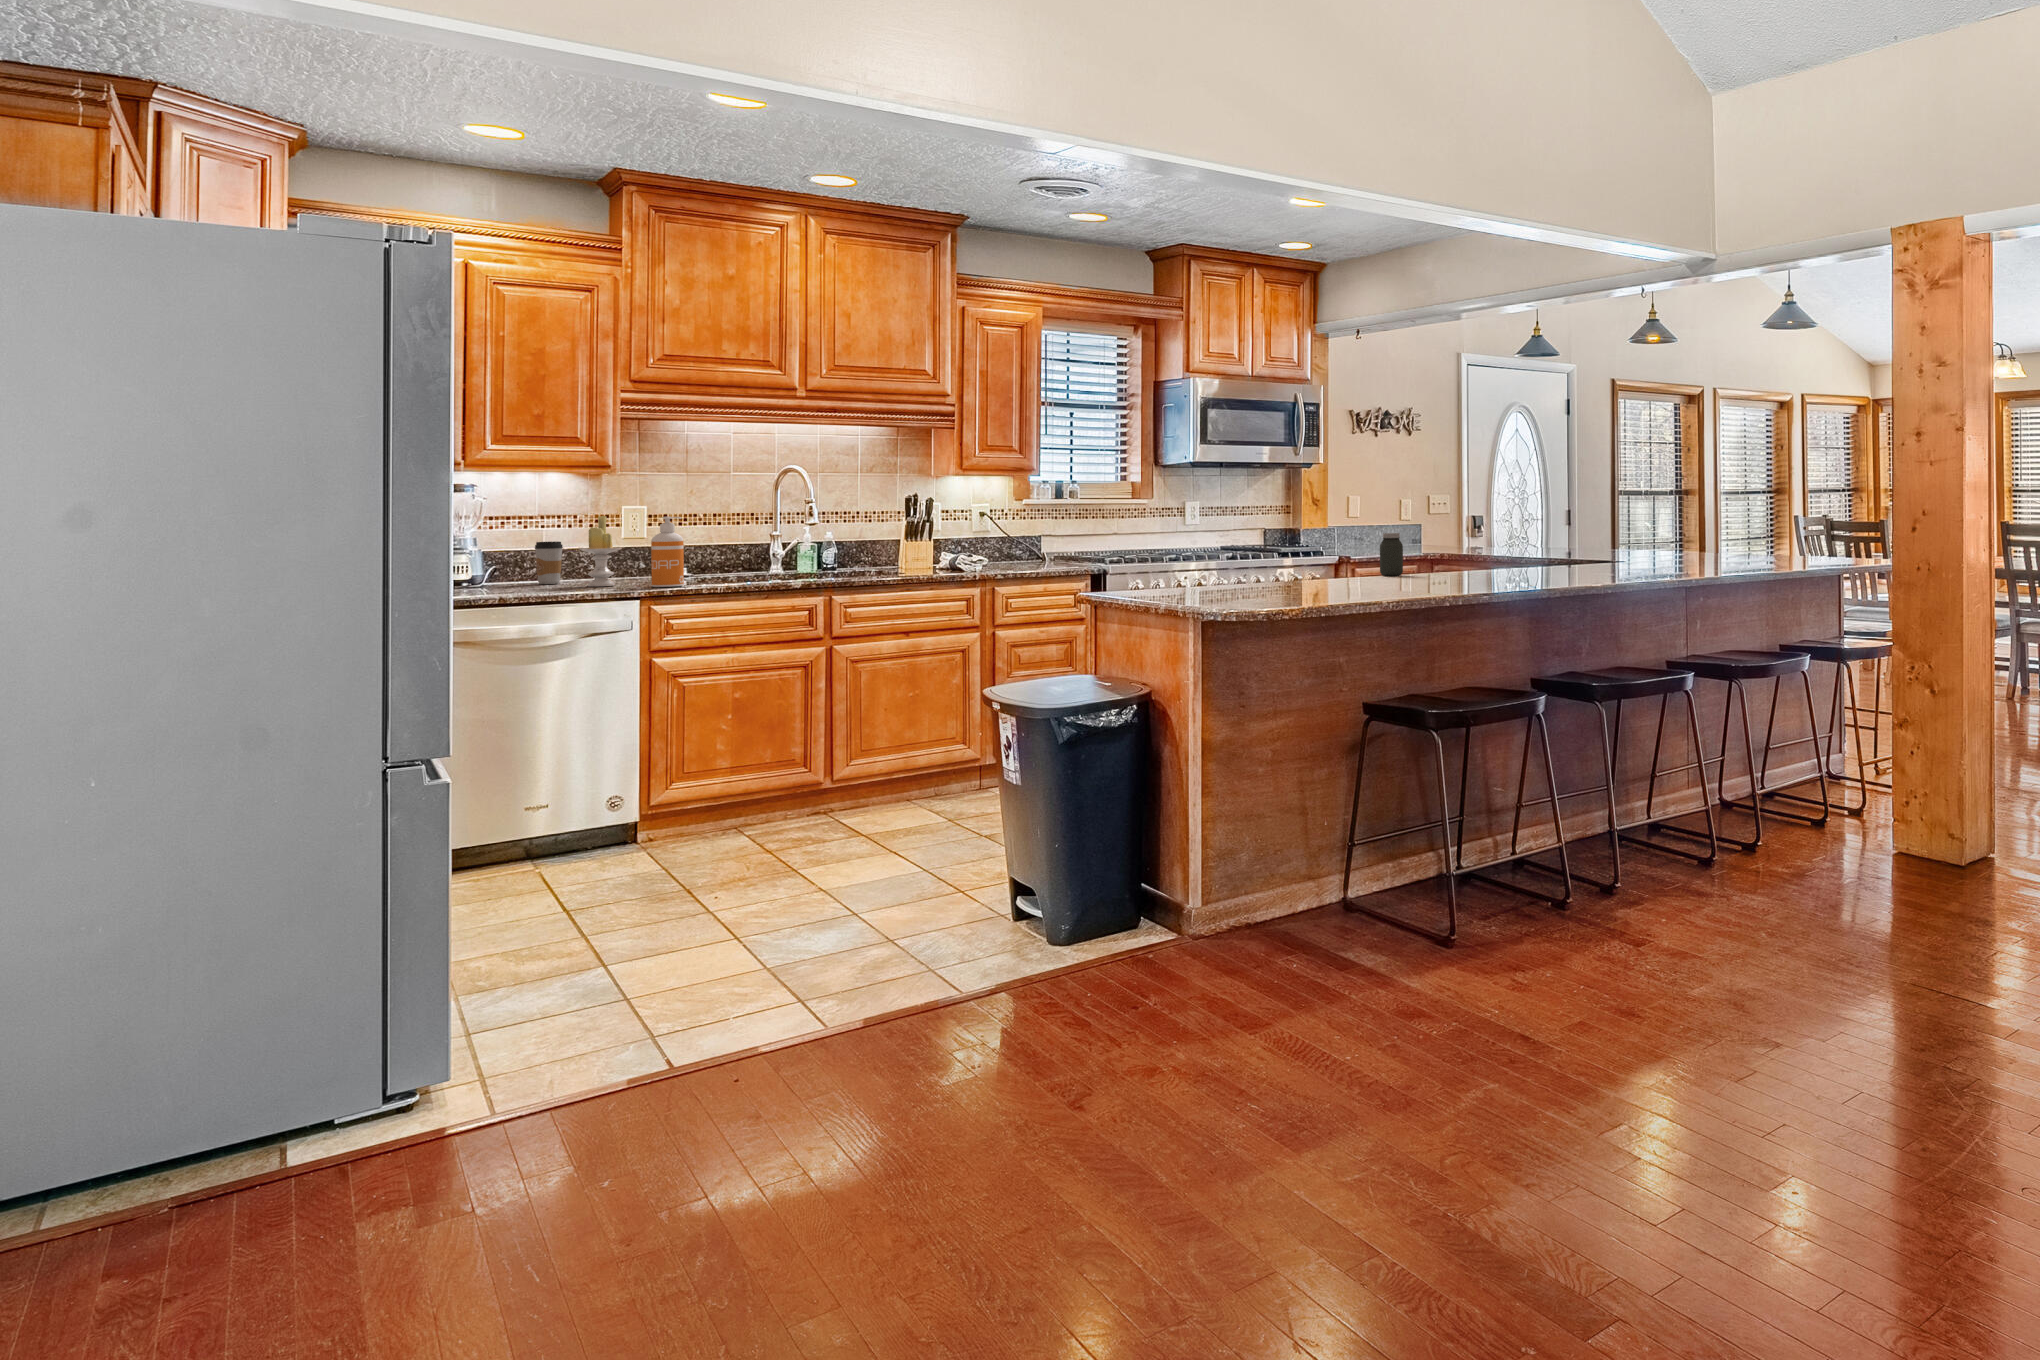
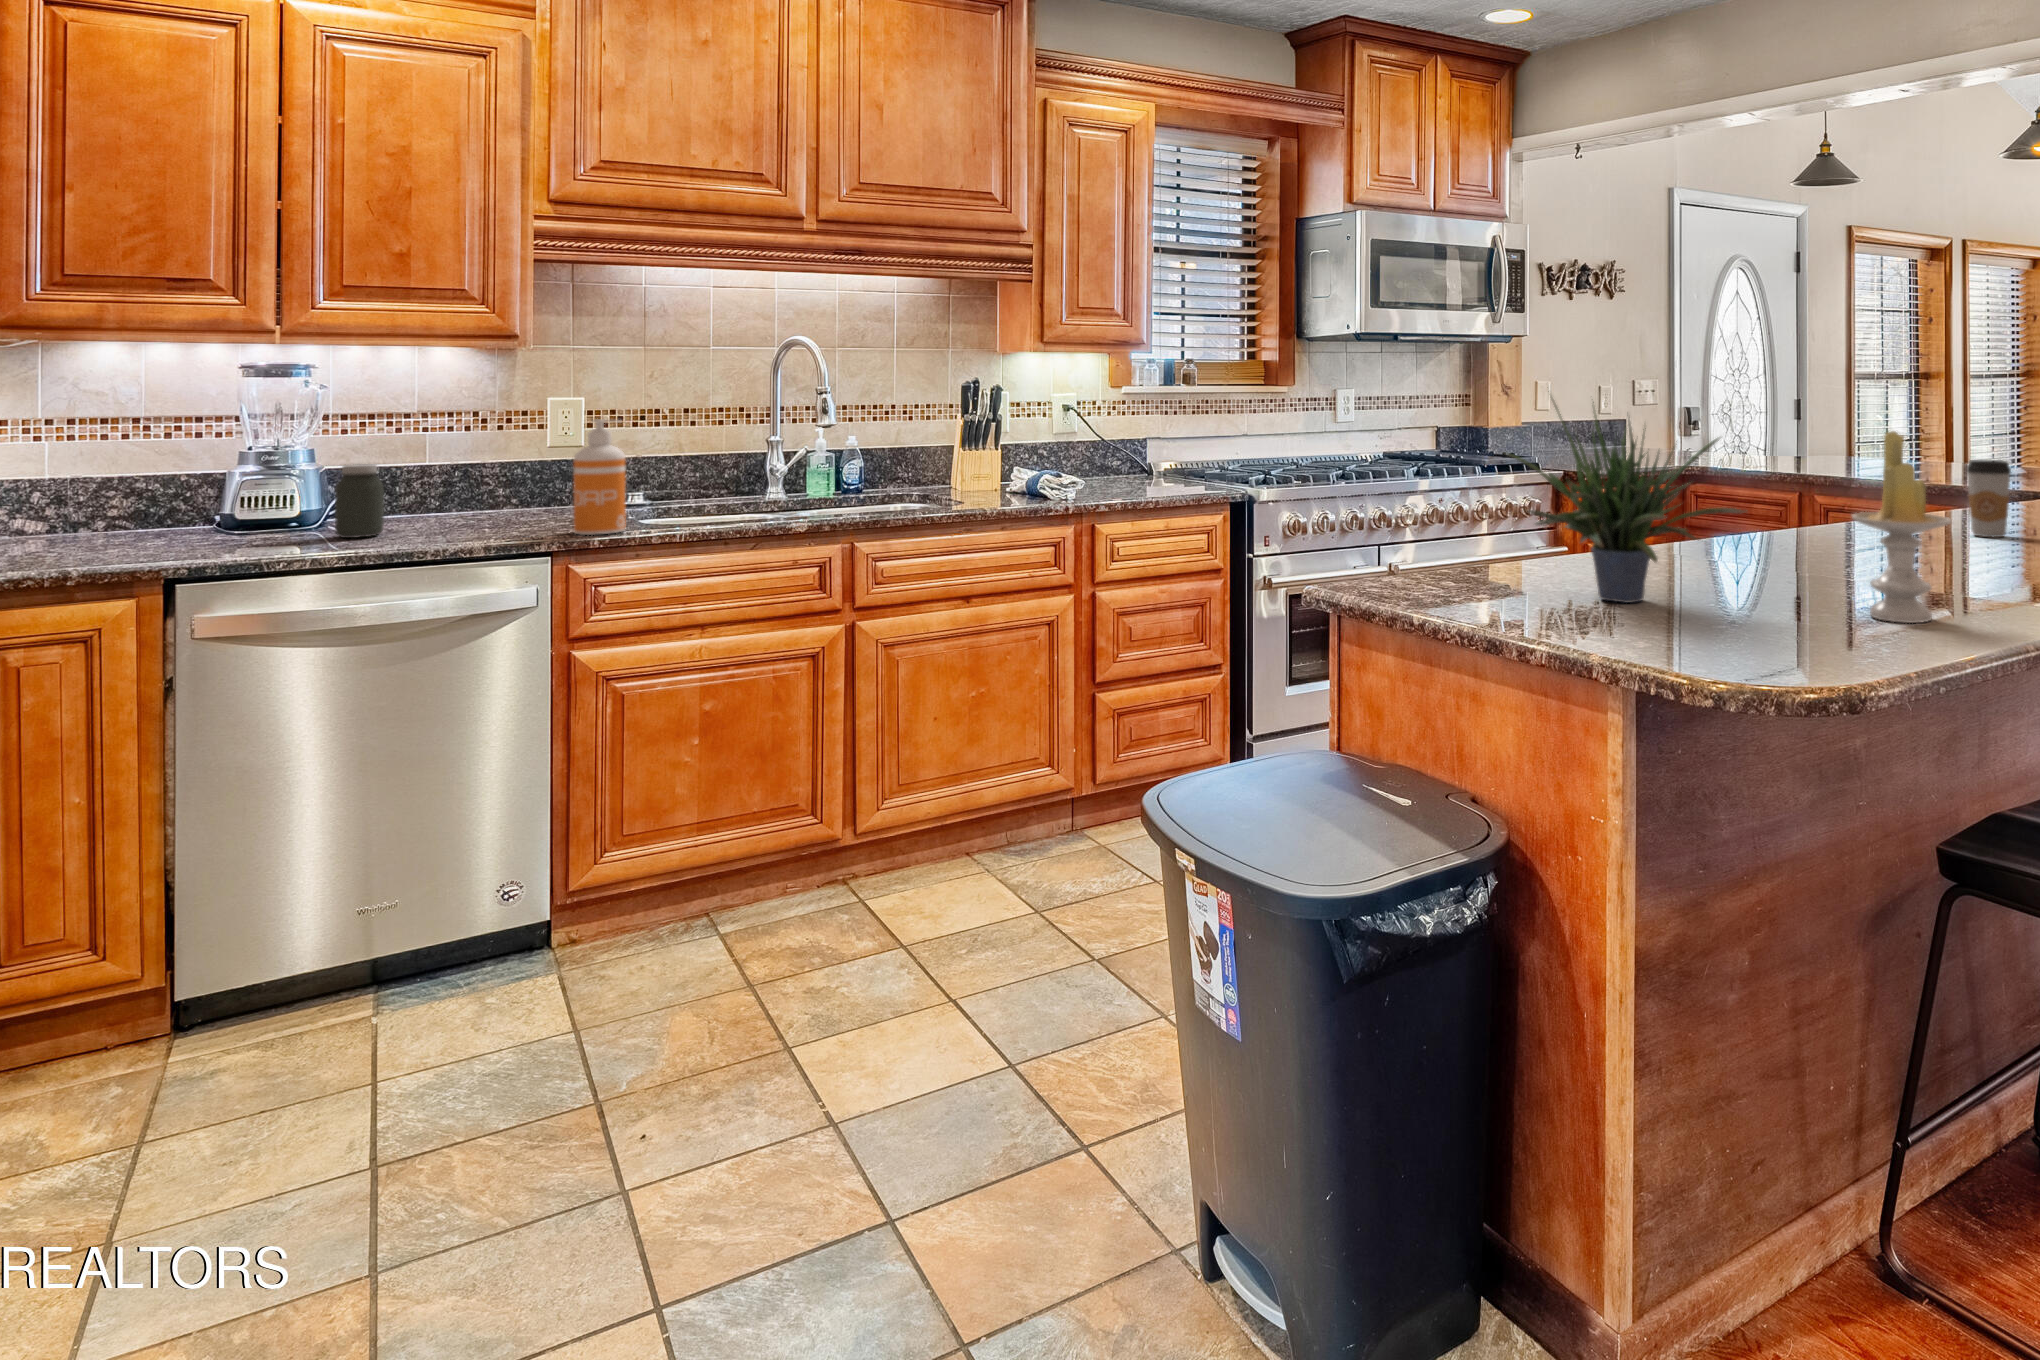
potted plant: none [1167,485,1274,591] -> present [1505,399,1747,603]
candle: present [580,516,622,586] -> present [1852,431,1952,623]
jar: present [1380,533,1403,576] -> present [335,464,384,538]
coffee cup: present [535,541,563,584] -> present [1967,460,2011,537]

